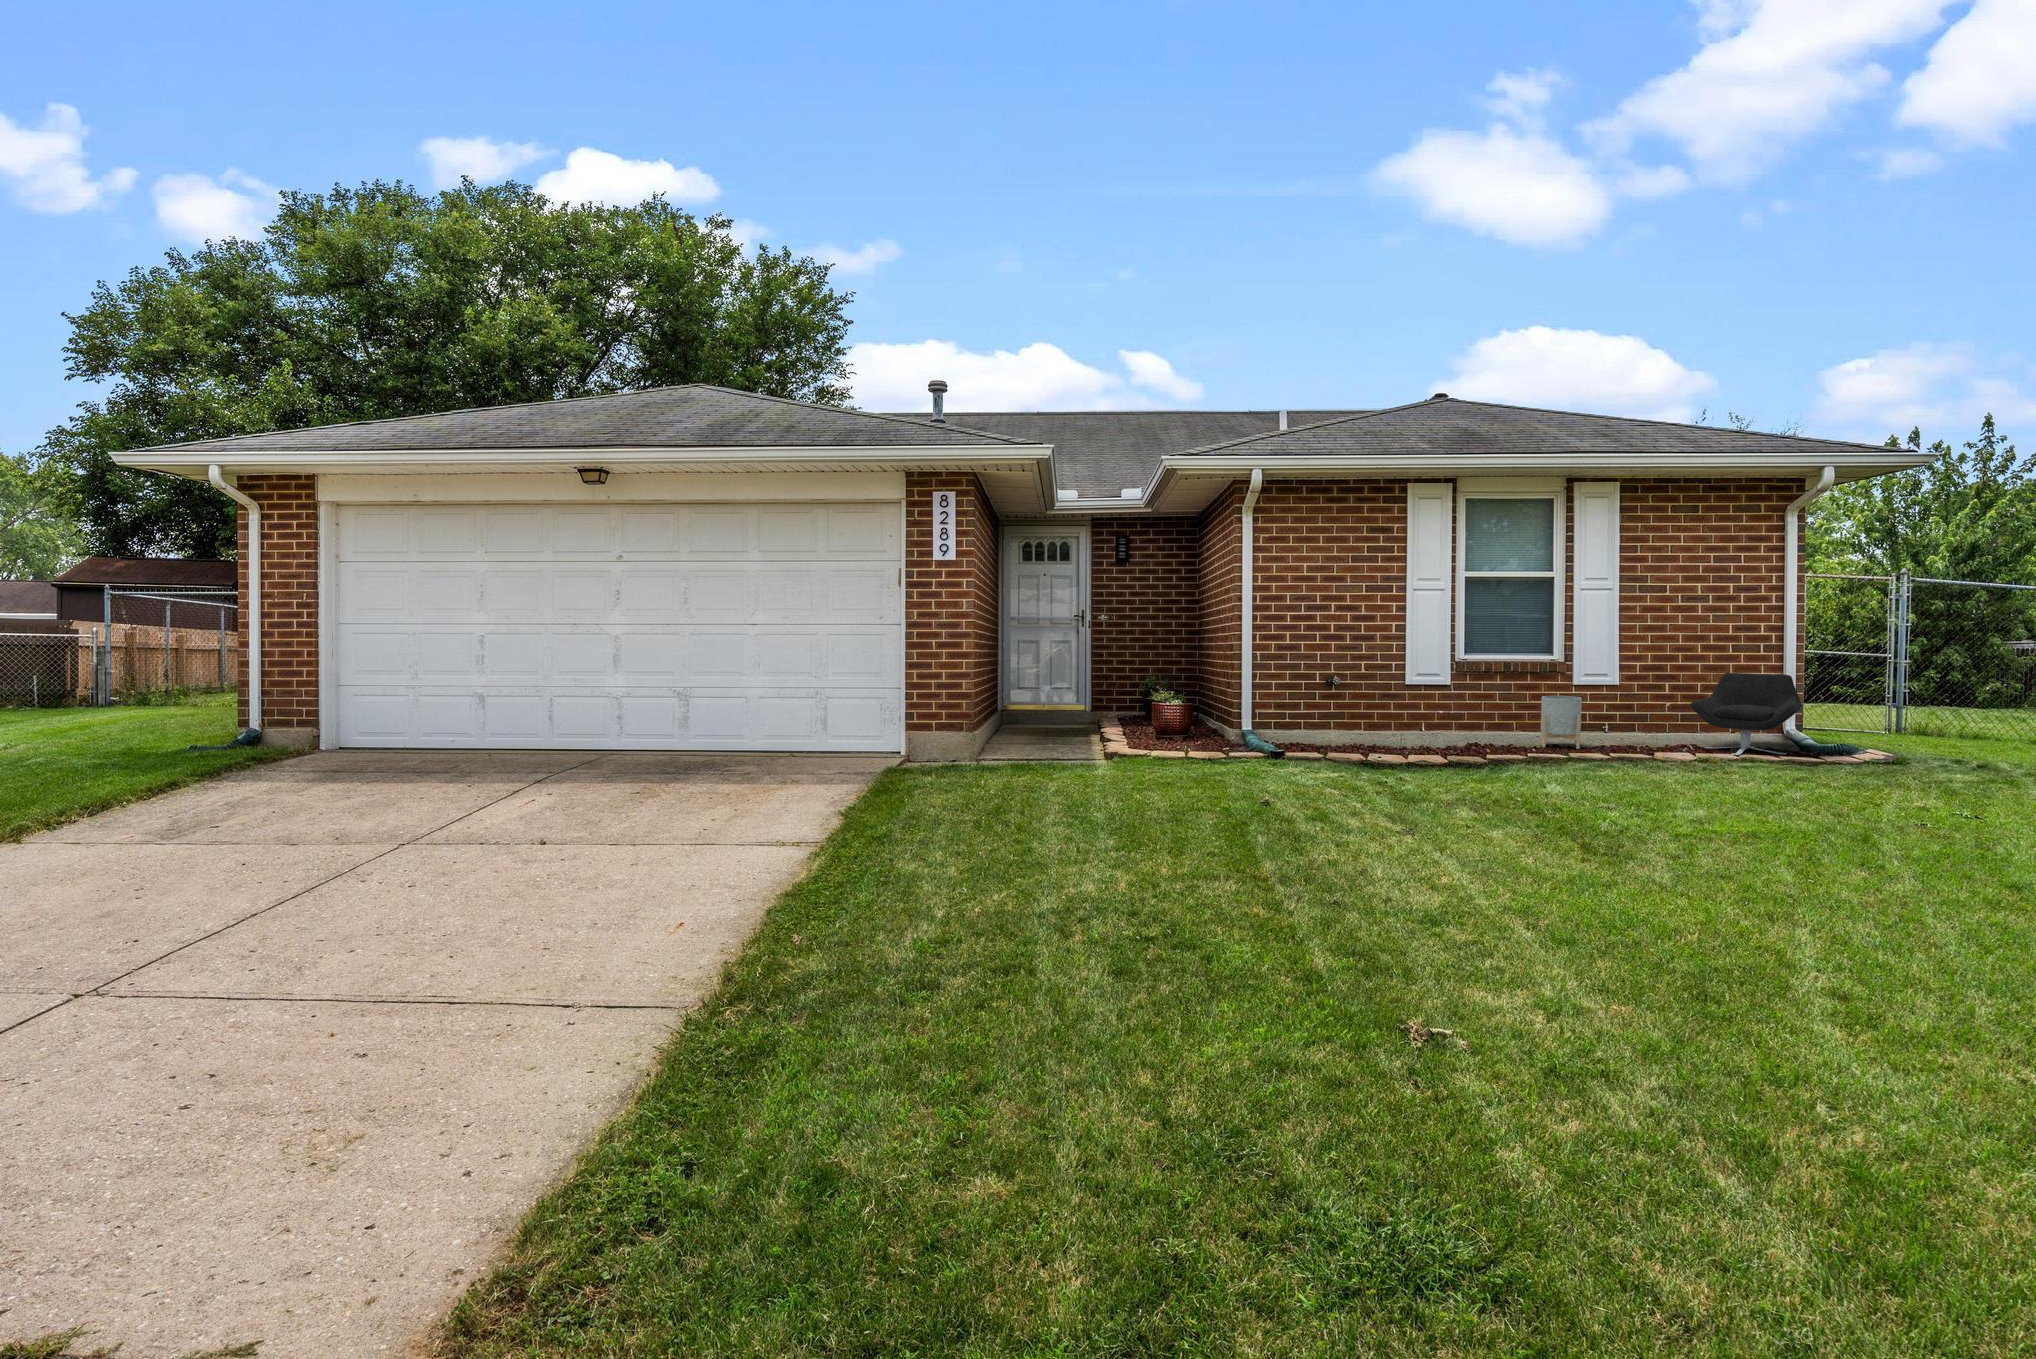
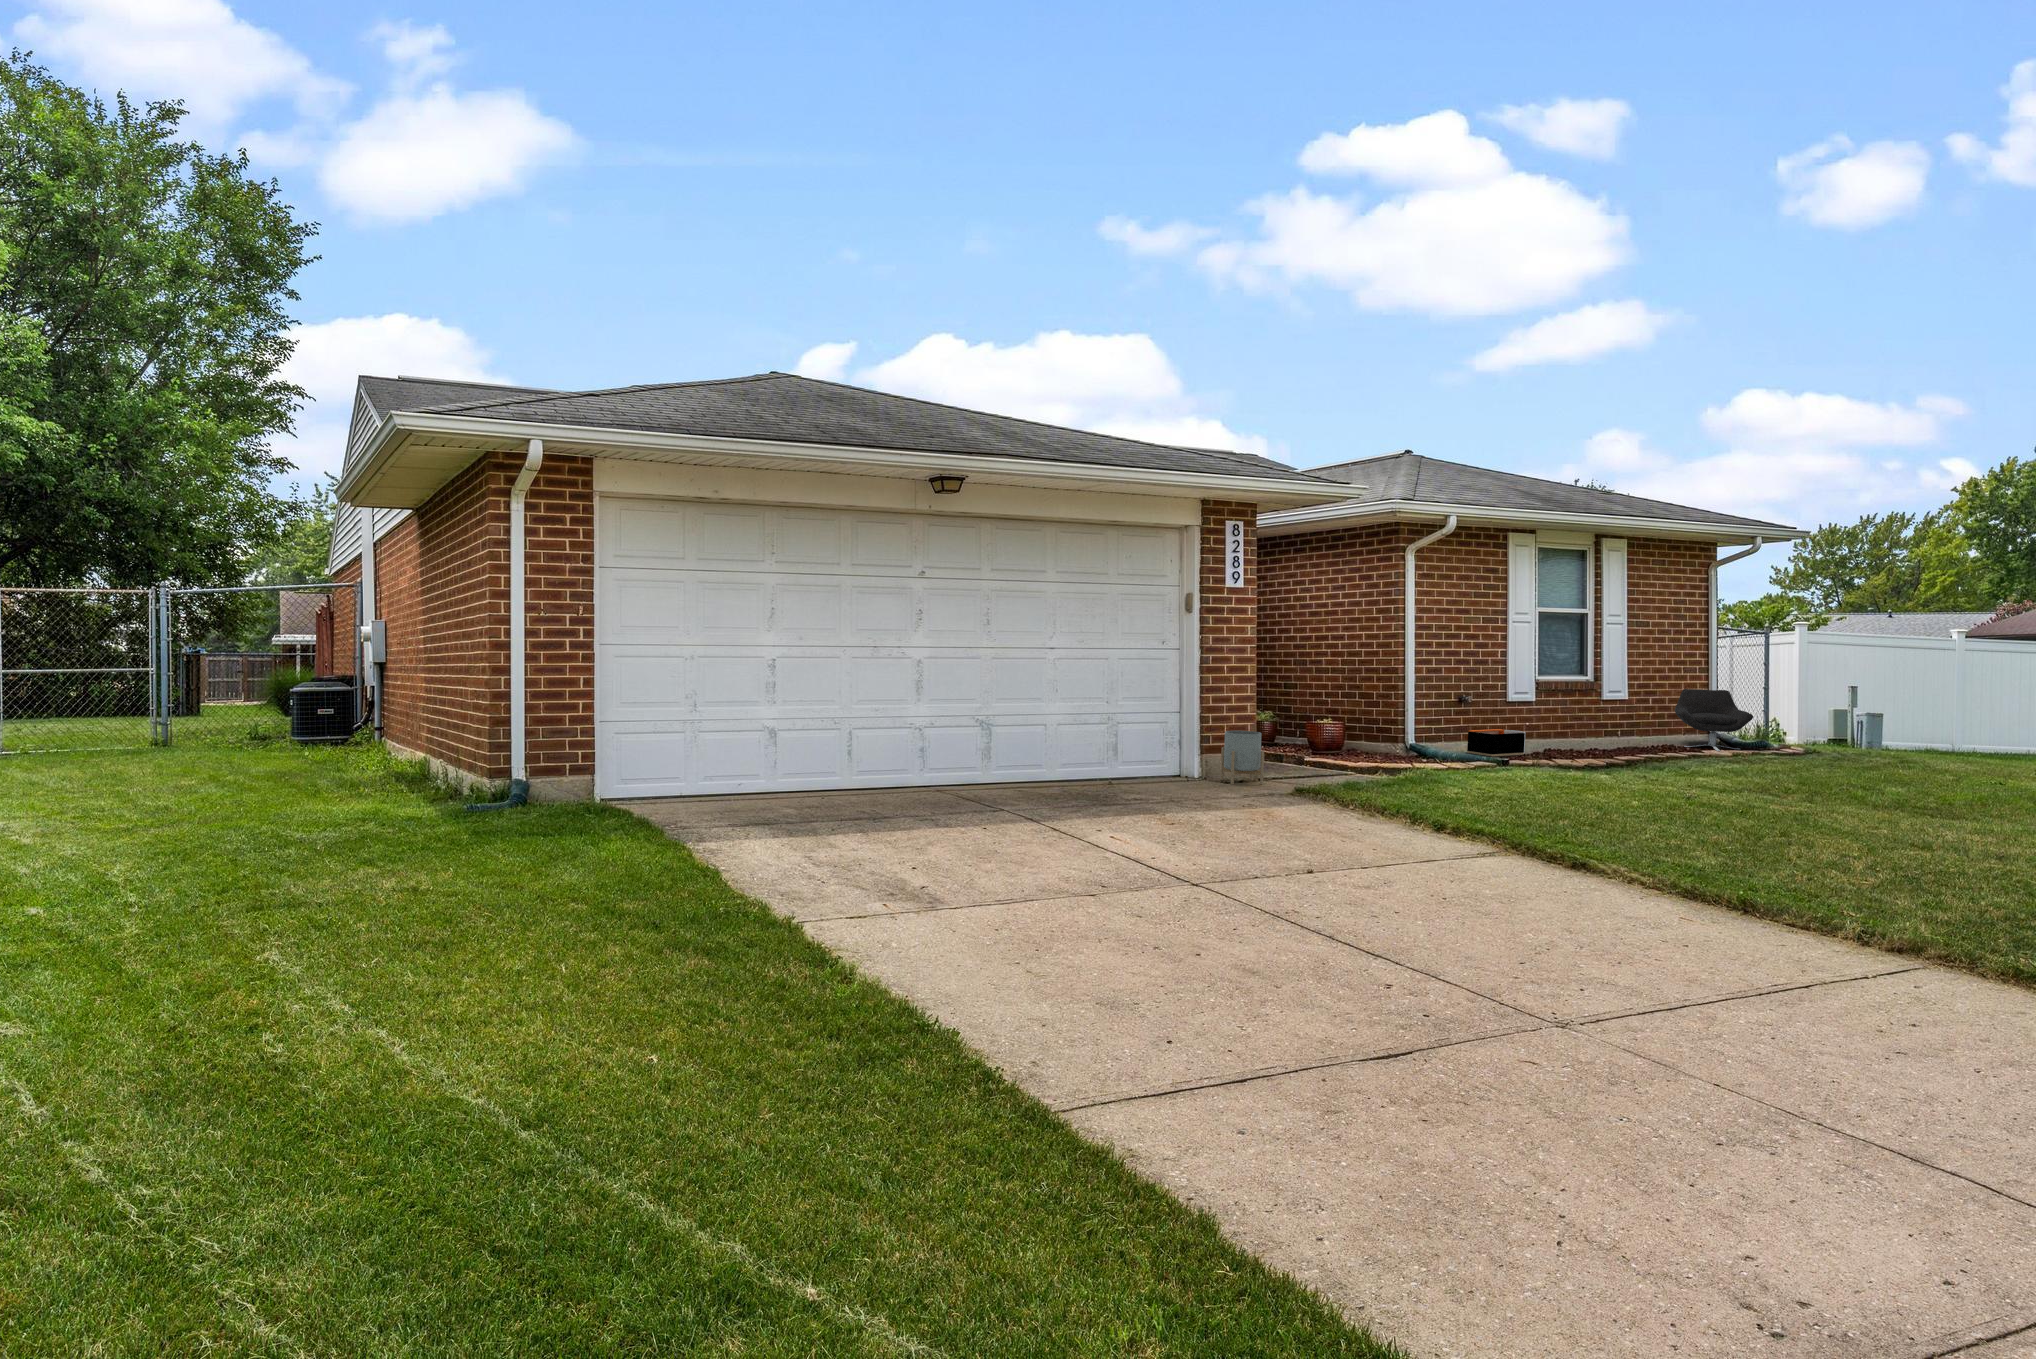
planter: present [1541,696,1582,749] -> present [1221,731,1264,785]
storage bin: none [1343,717,1416,749] -> present [1467,729,1525,756]

